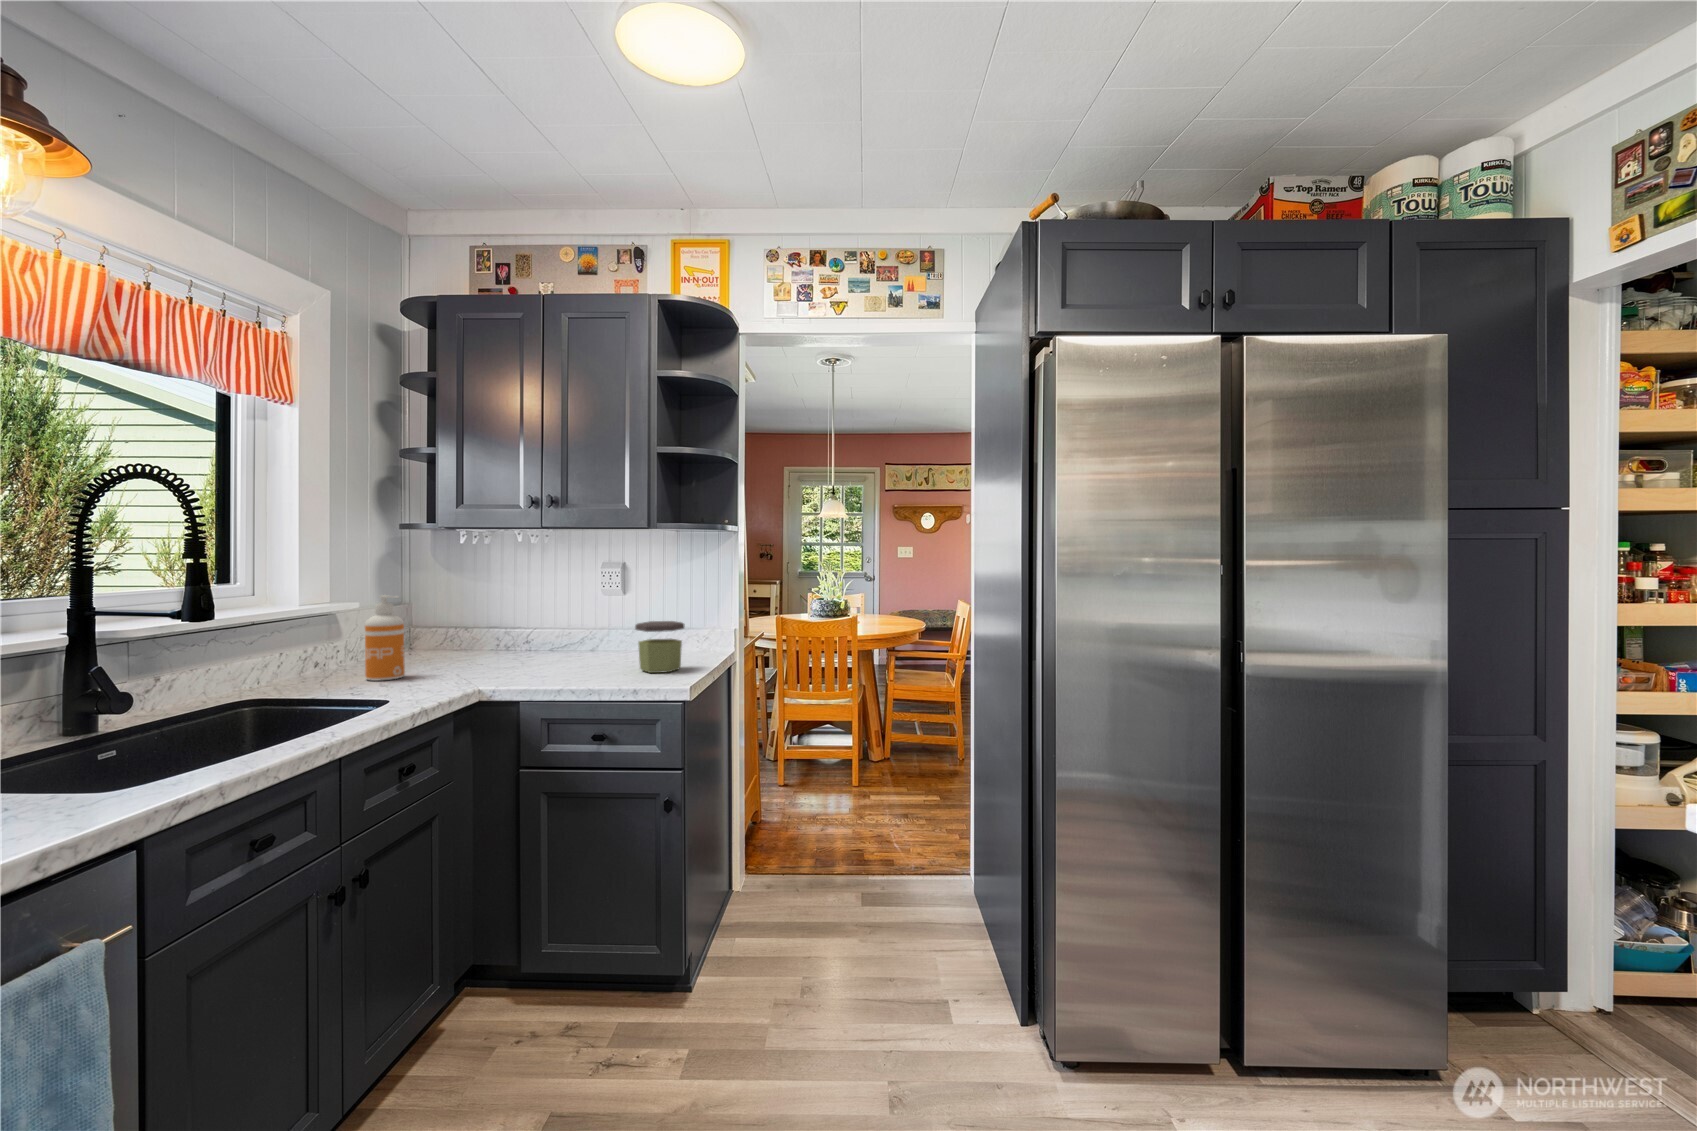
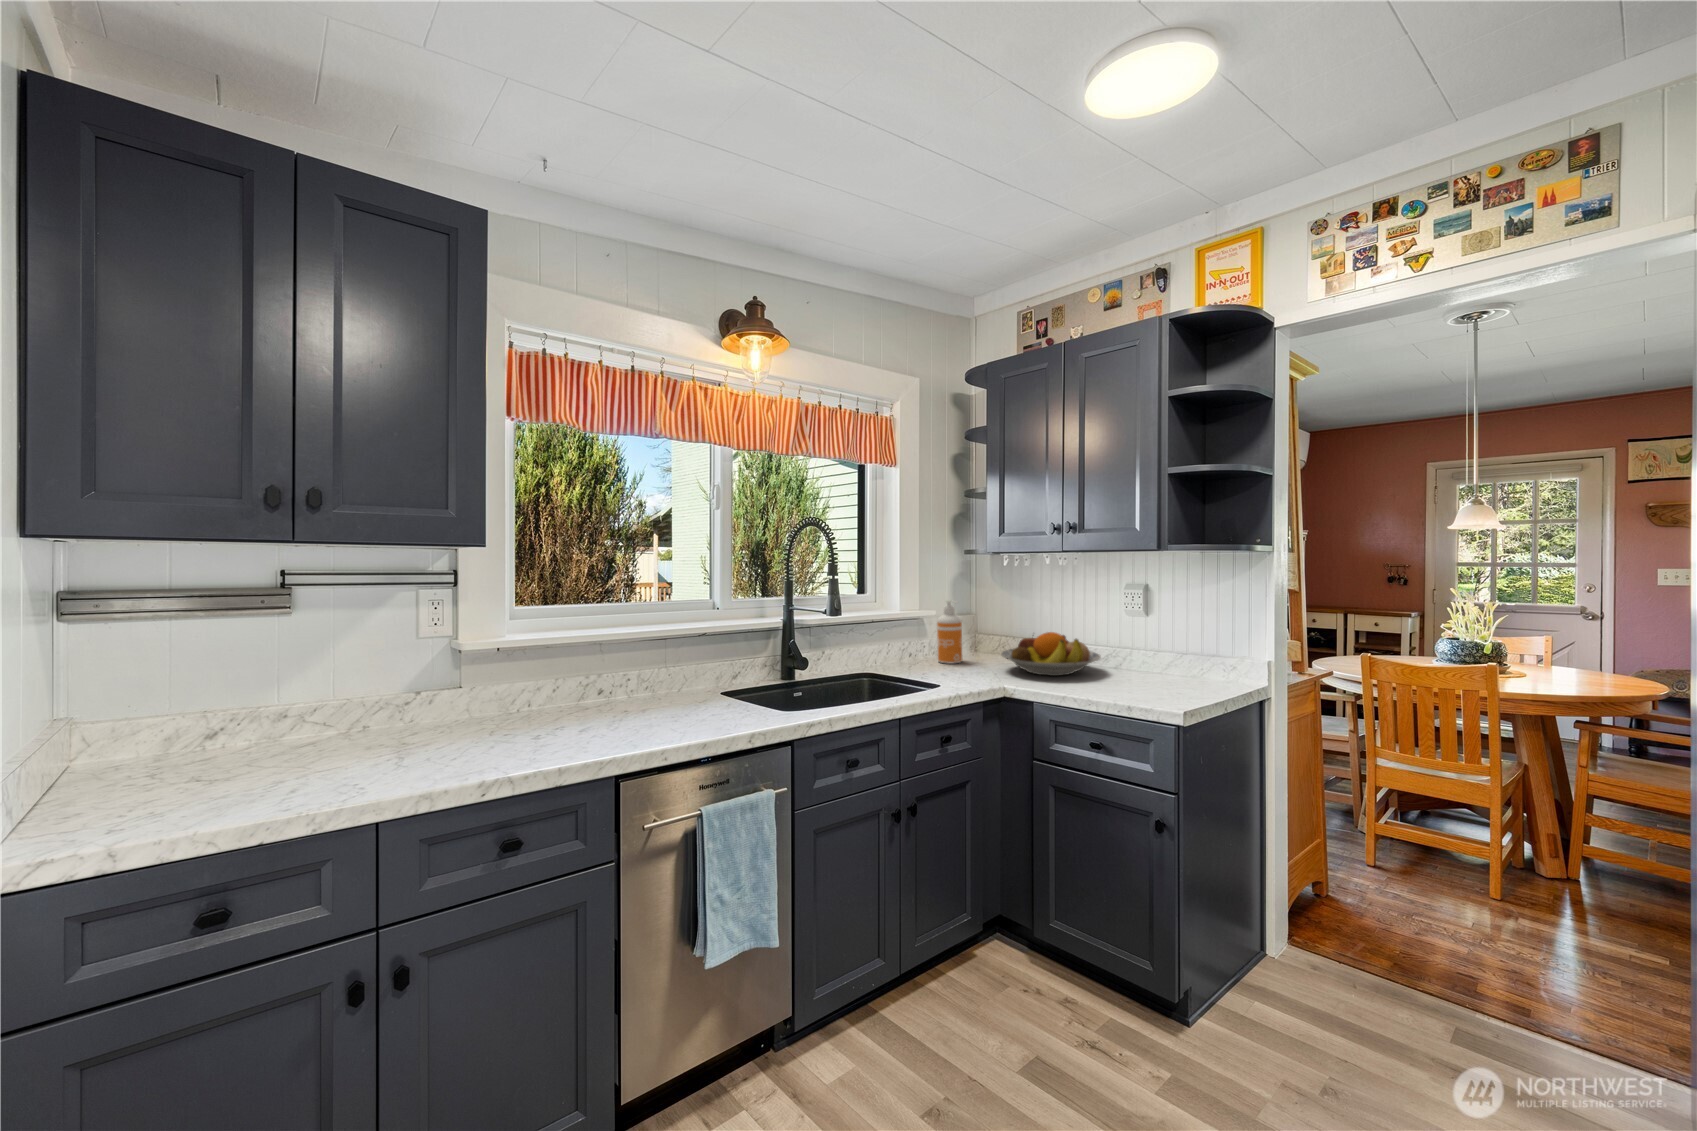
jar: present [635,621,685,673] -> none [1142,636,1193,690]
fruit bowl: none [466,626,588,677] -> present [1001,632,1101,676]

